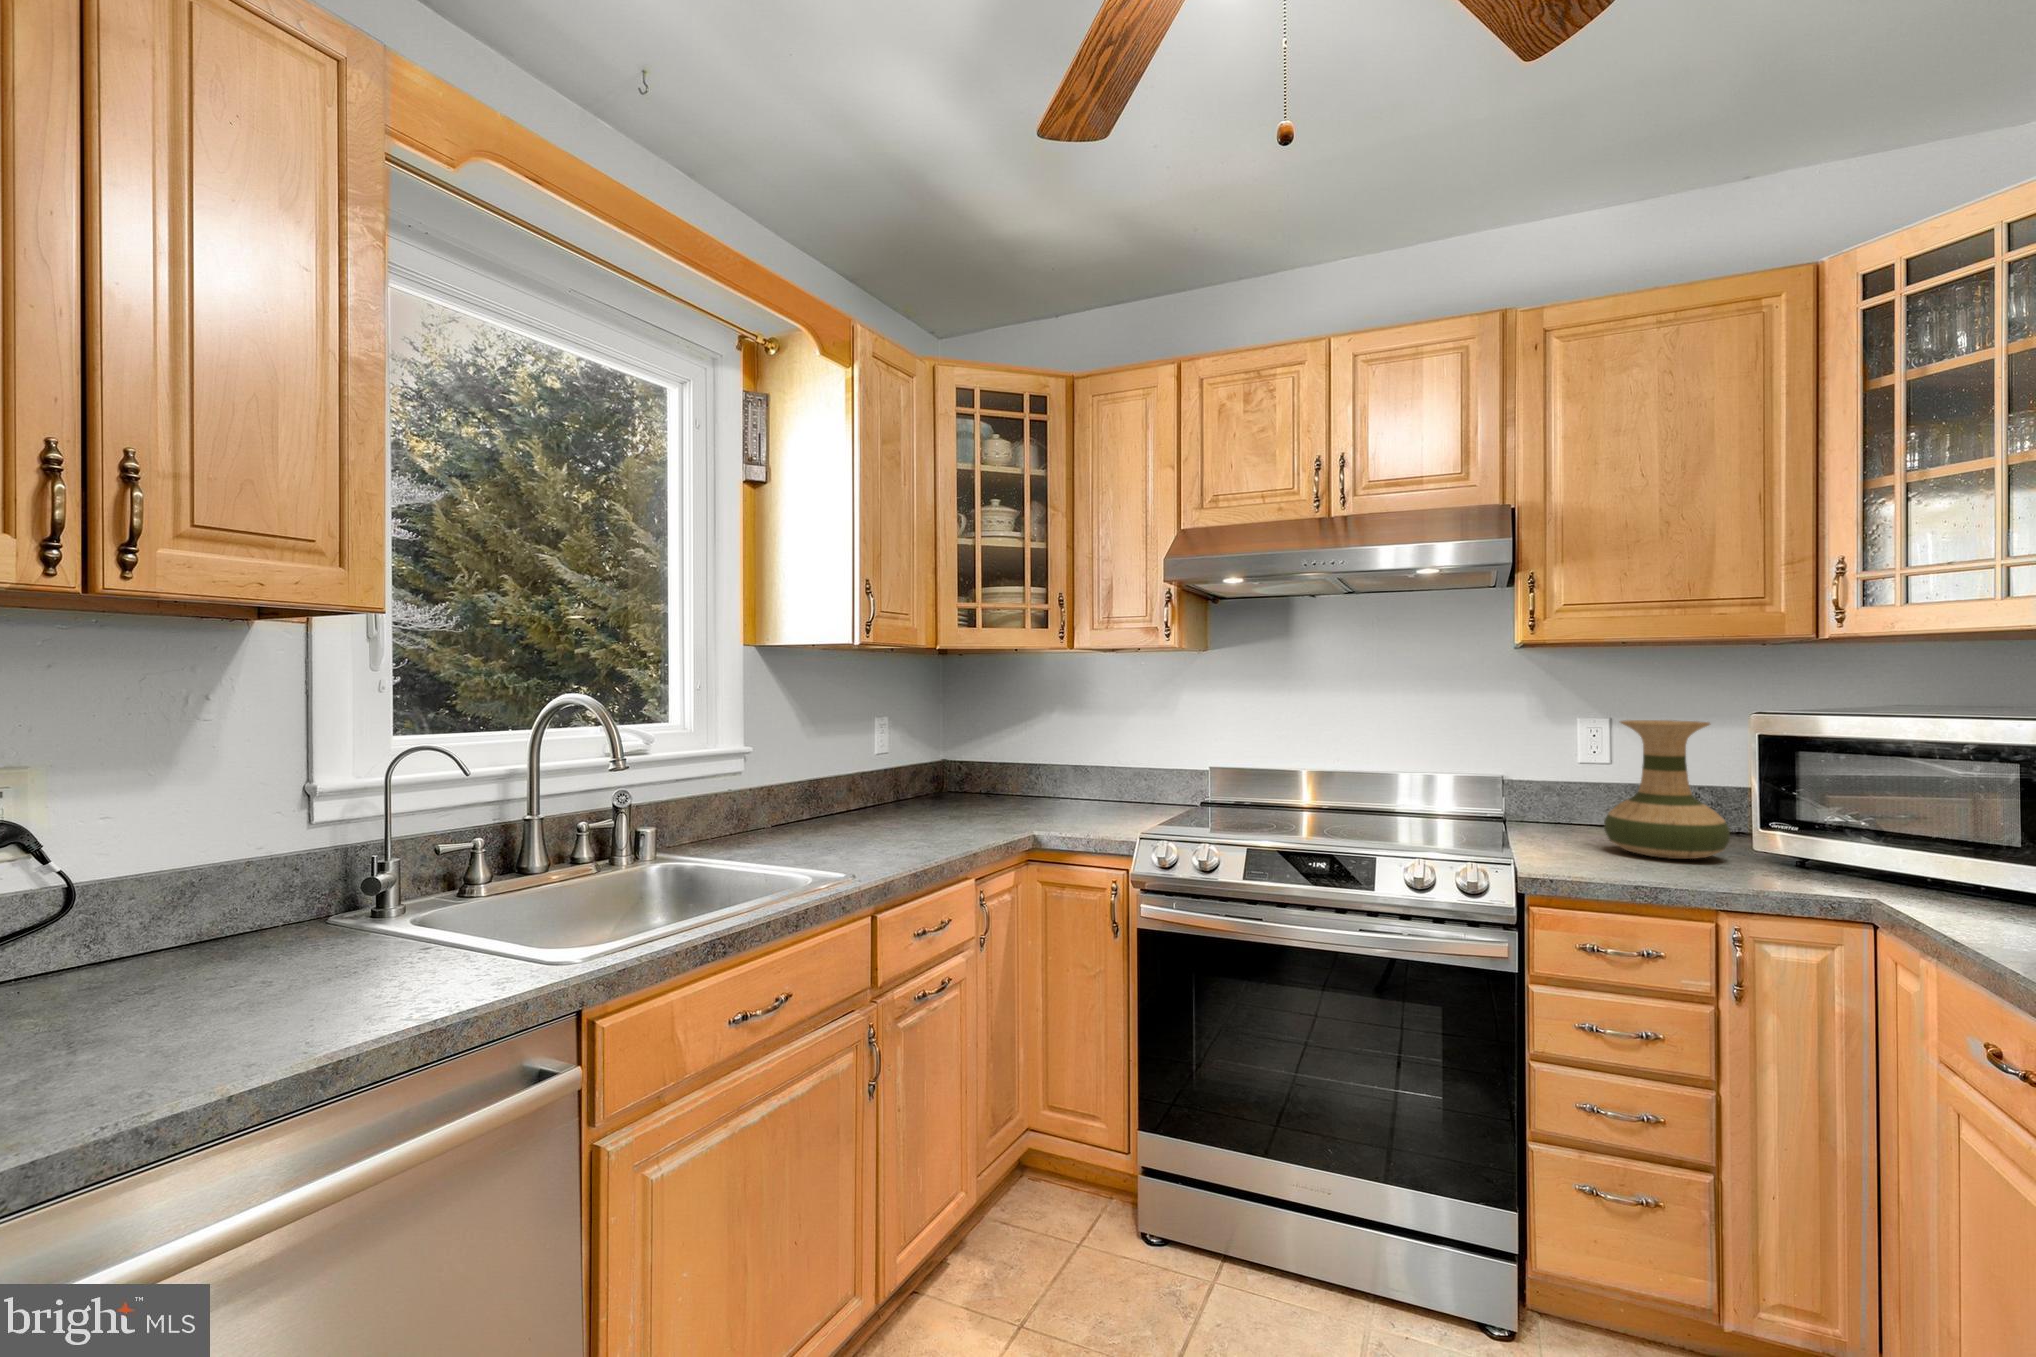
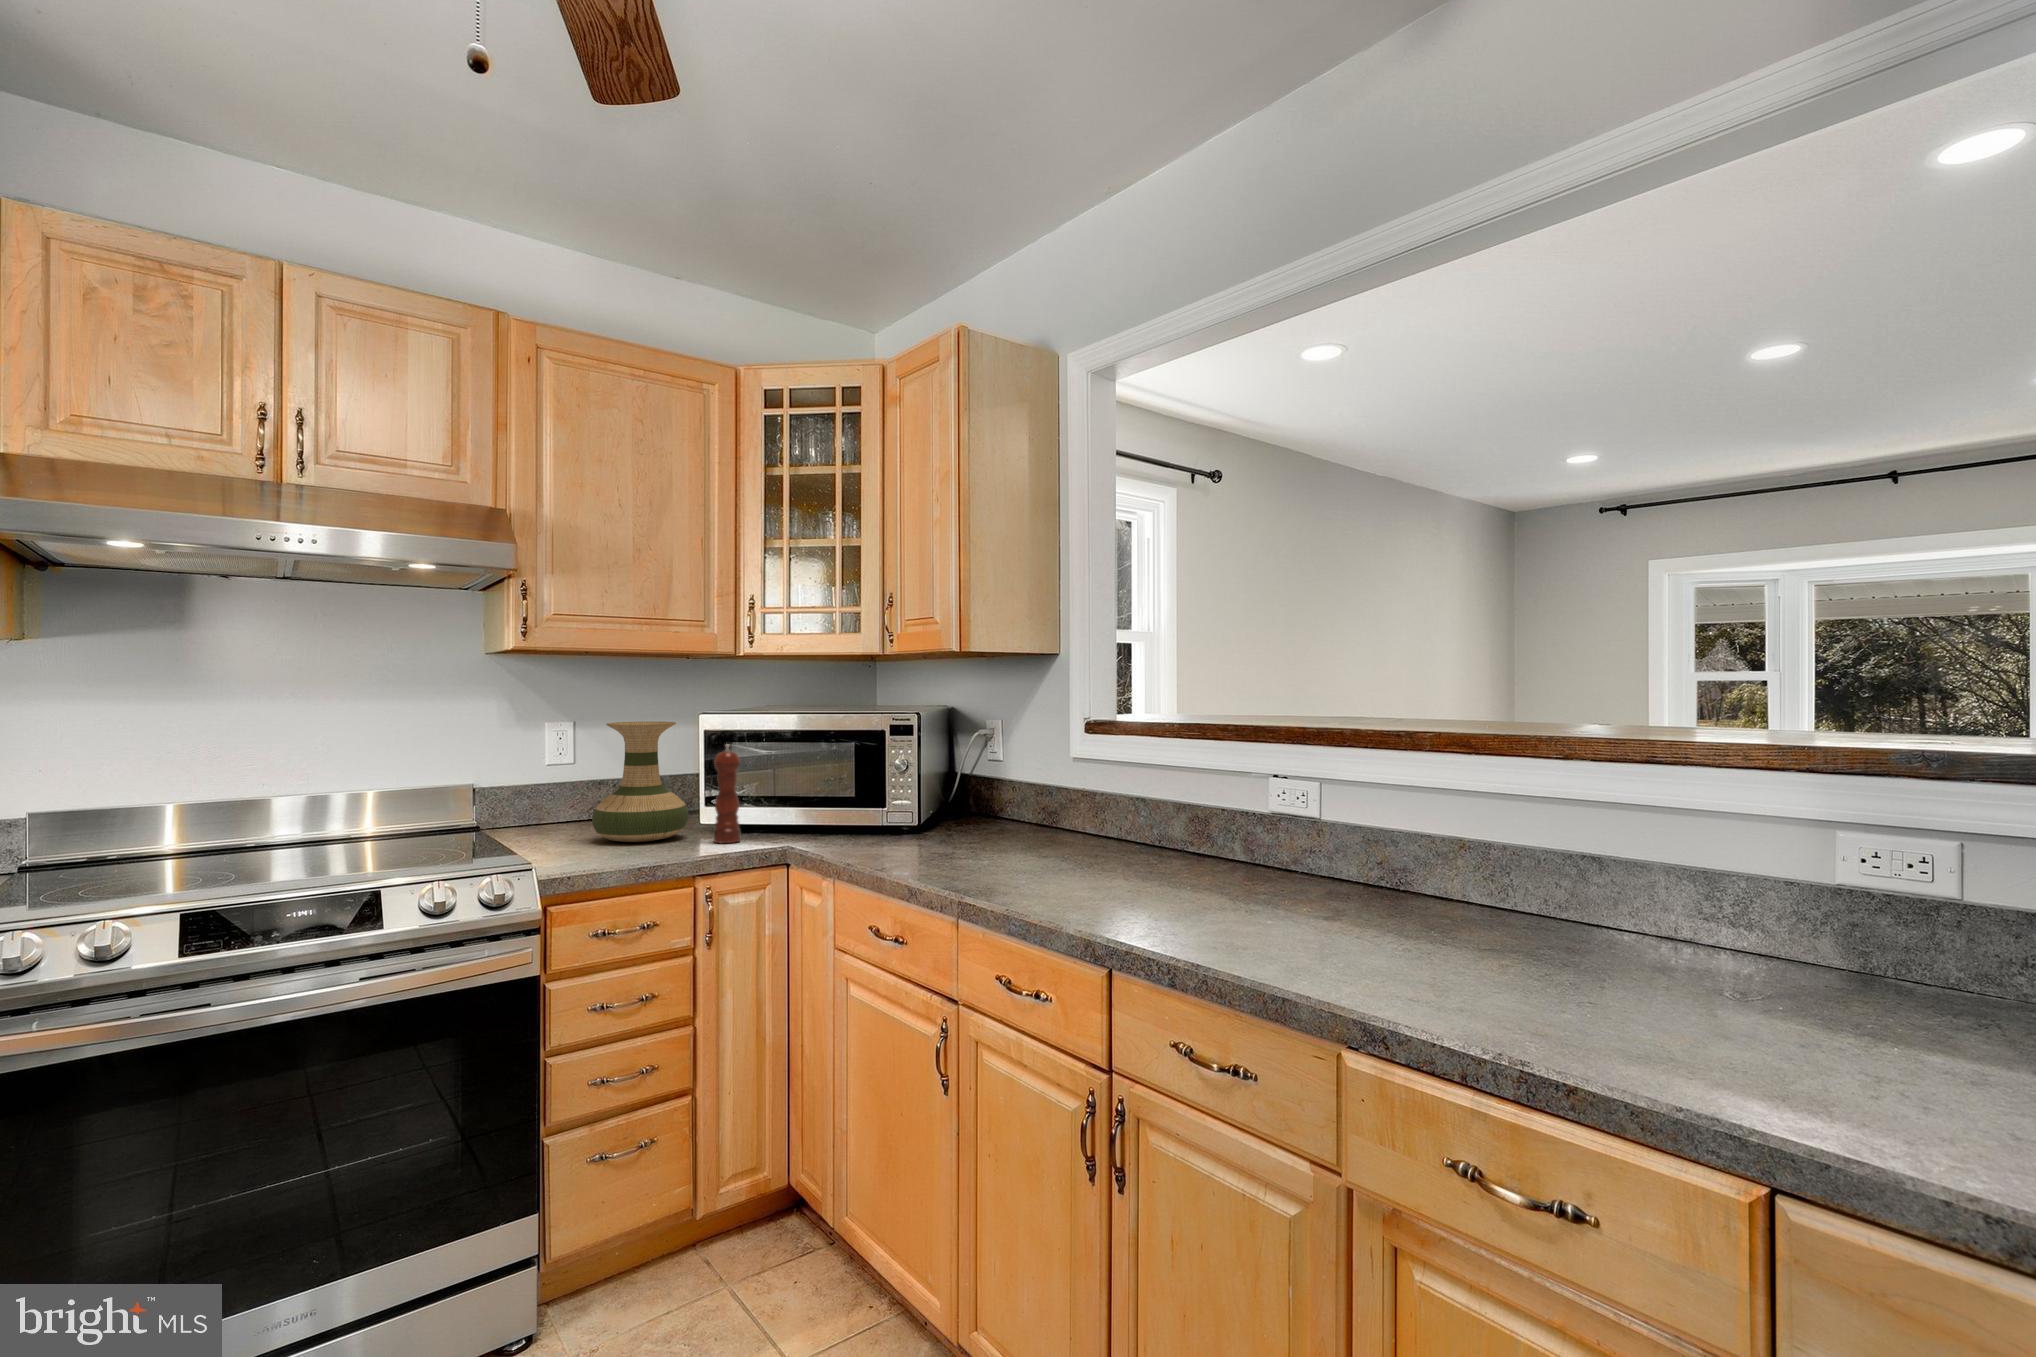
pepper mill: none [1757,753,1799,880] -> present [714,744,740,843]

